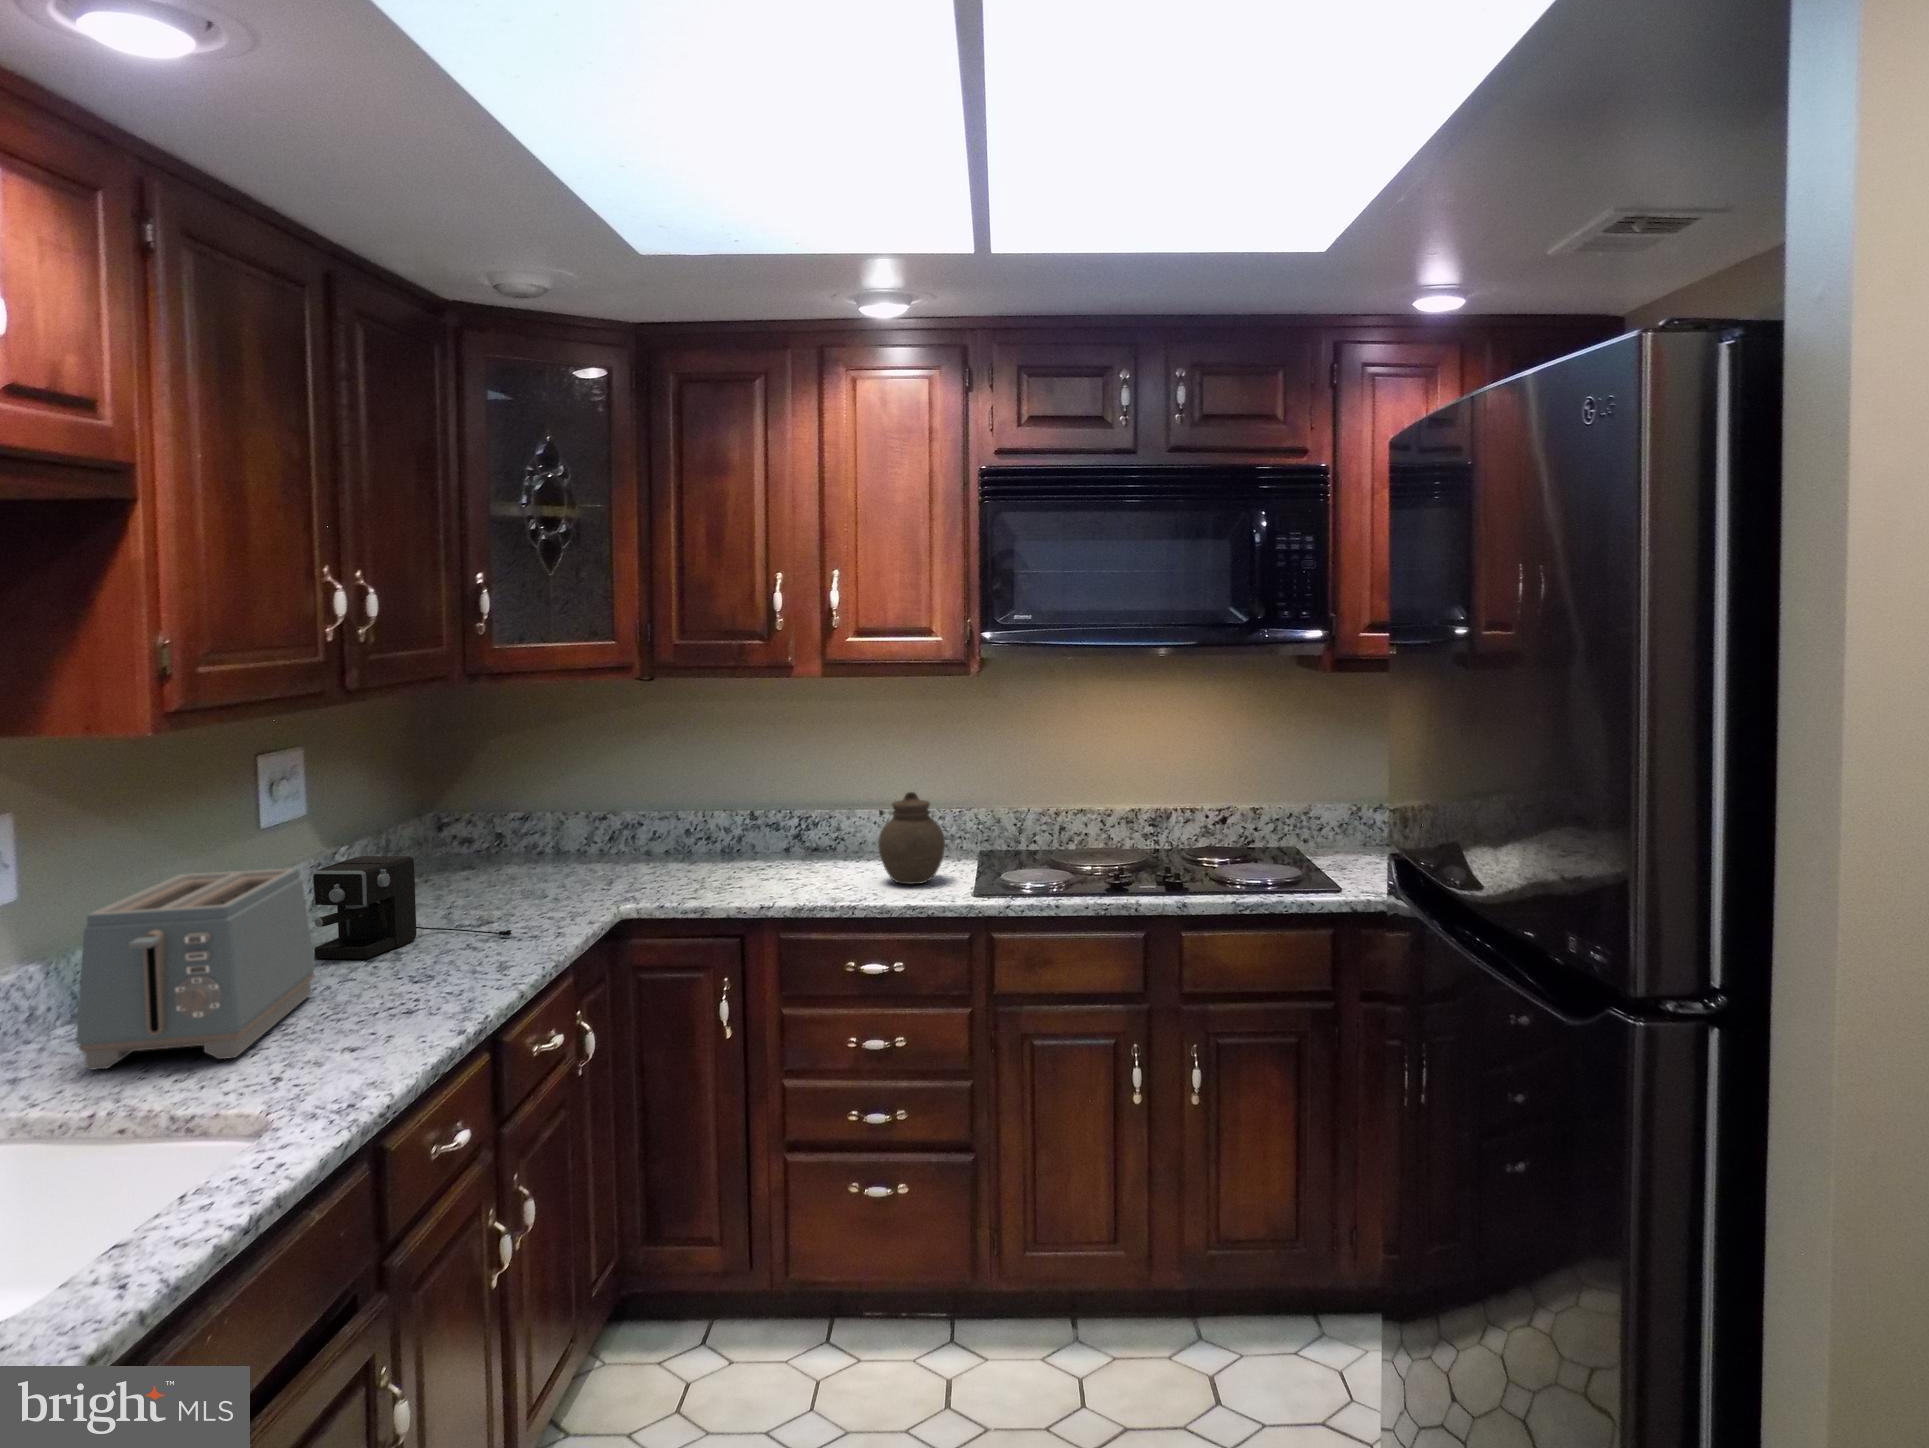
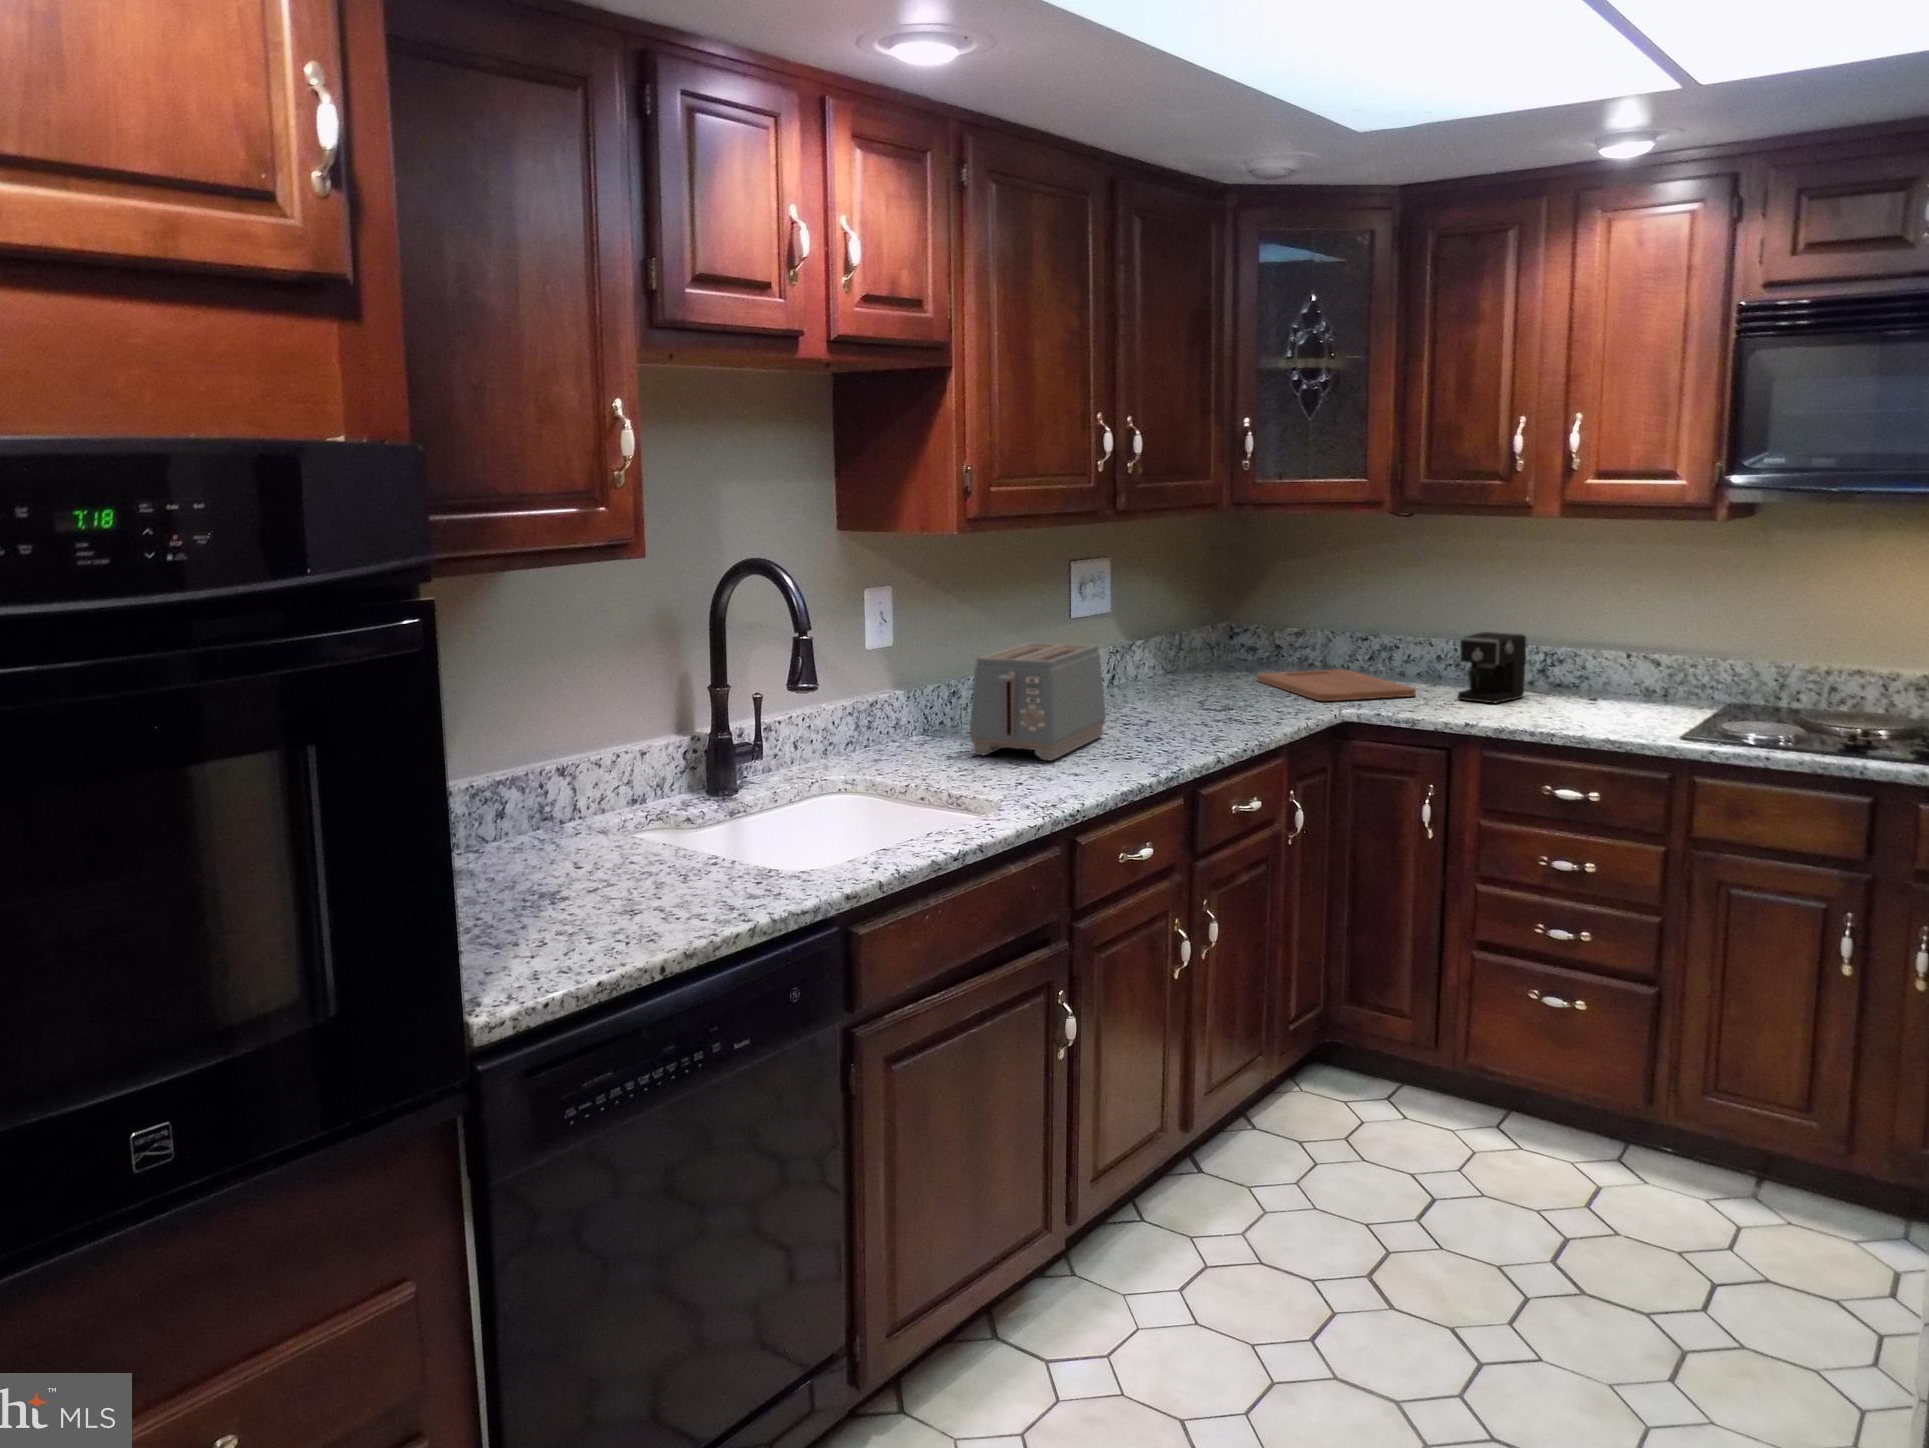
jar: present [878,792,945,885] -> none [1597,634,1669,725]
cutting board: none [493,853,685,896] -> present [1257,669,1416,701]
coffee maker: present [313,856,512,959] -> present [1458,632,1597,703]

